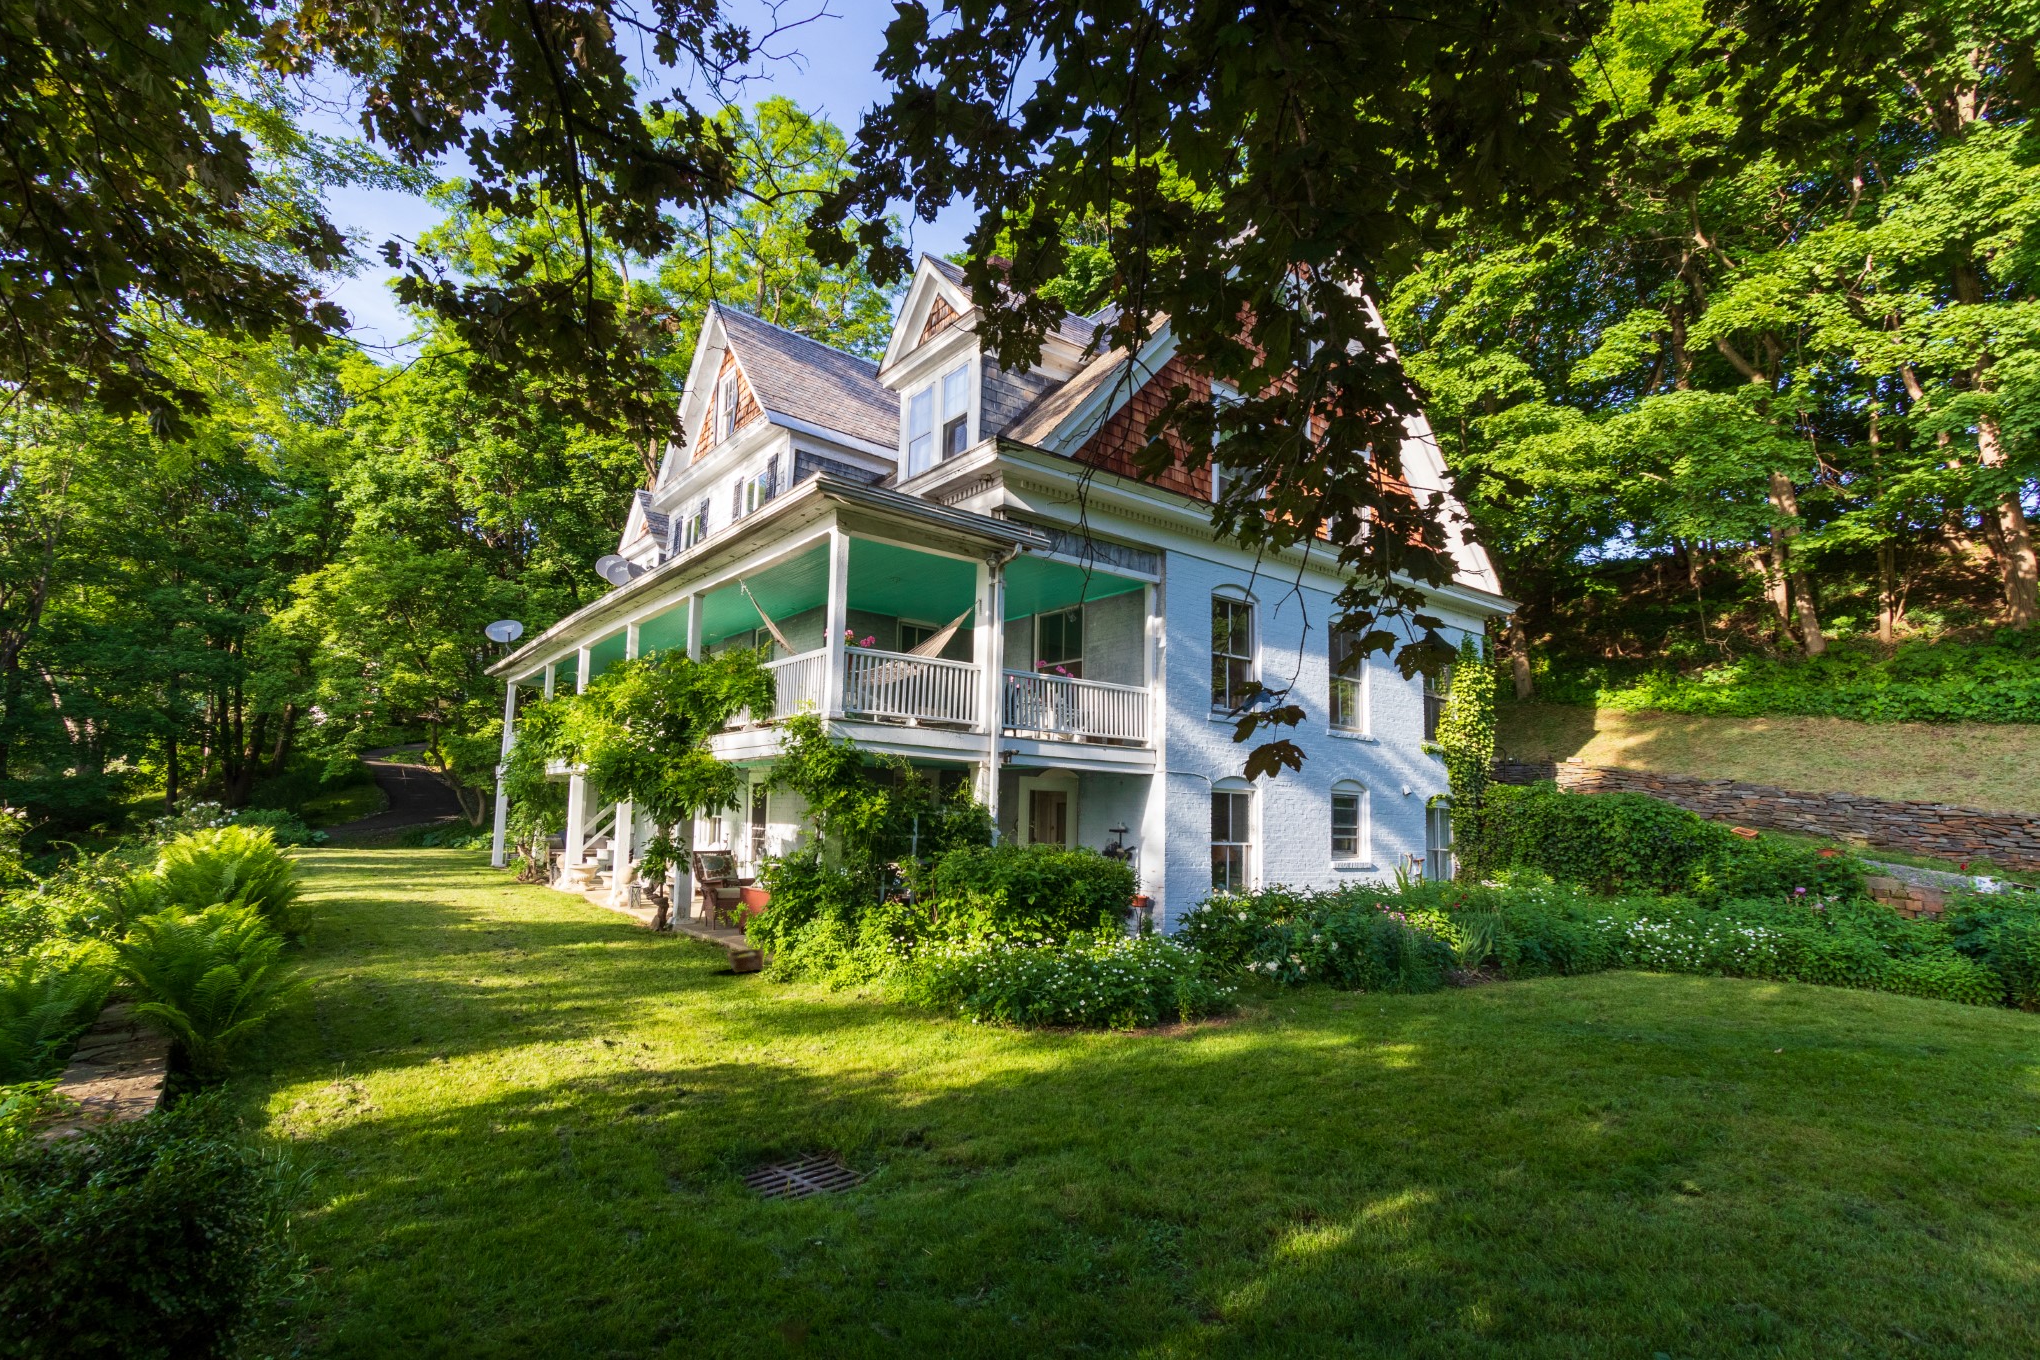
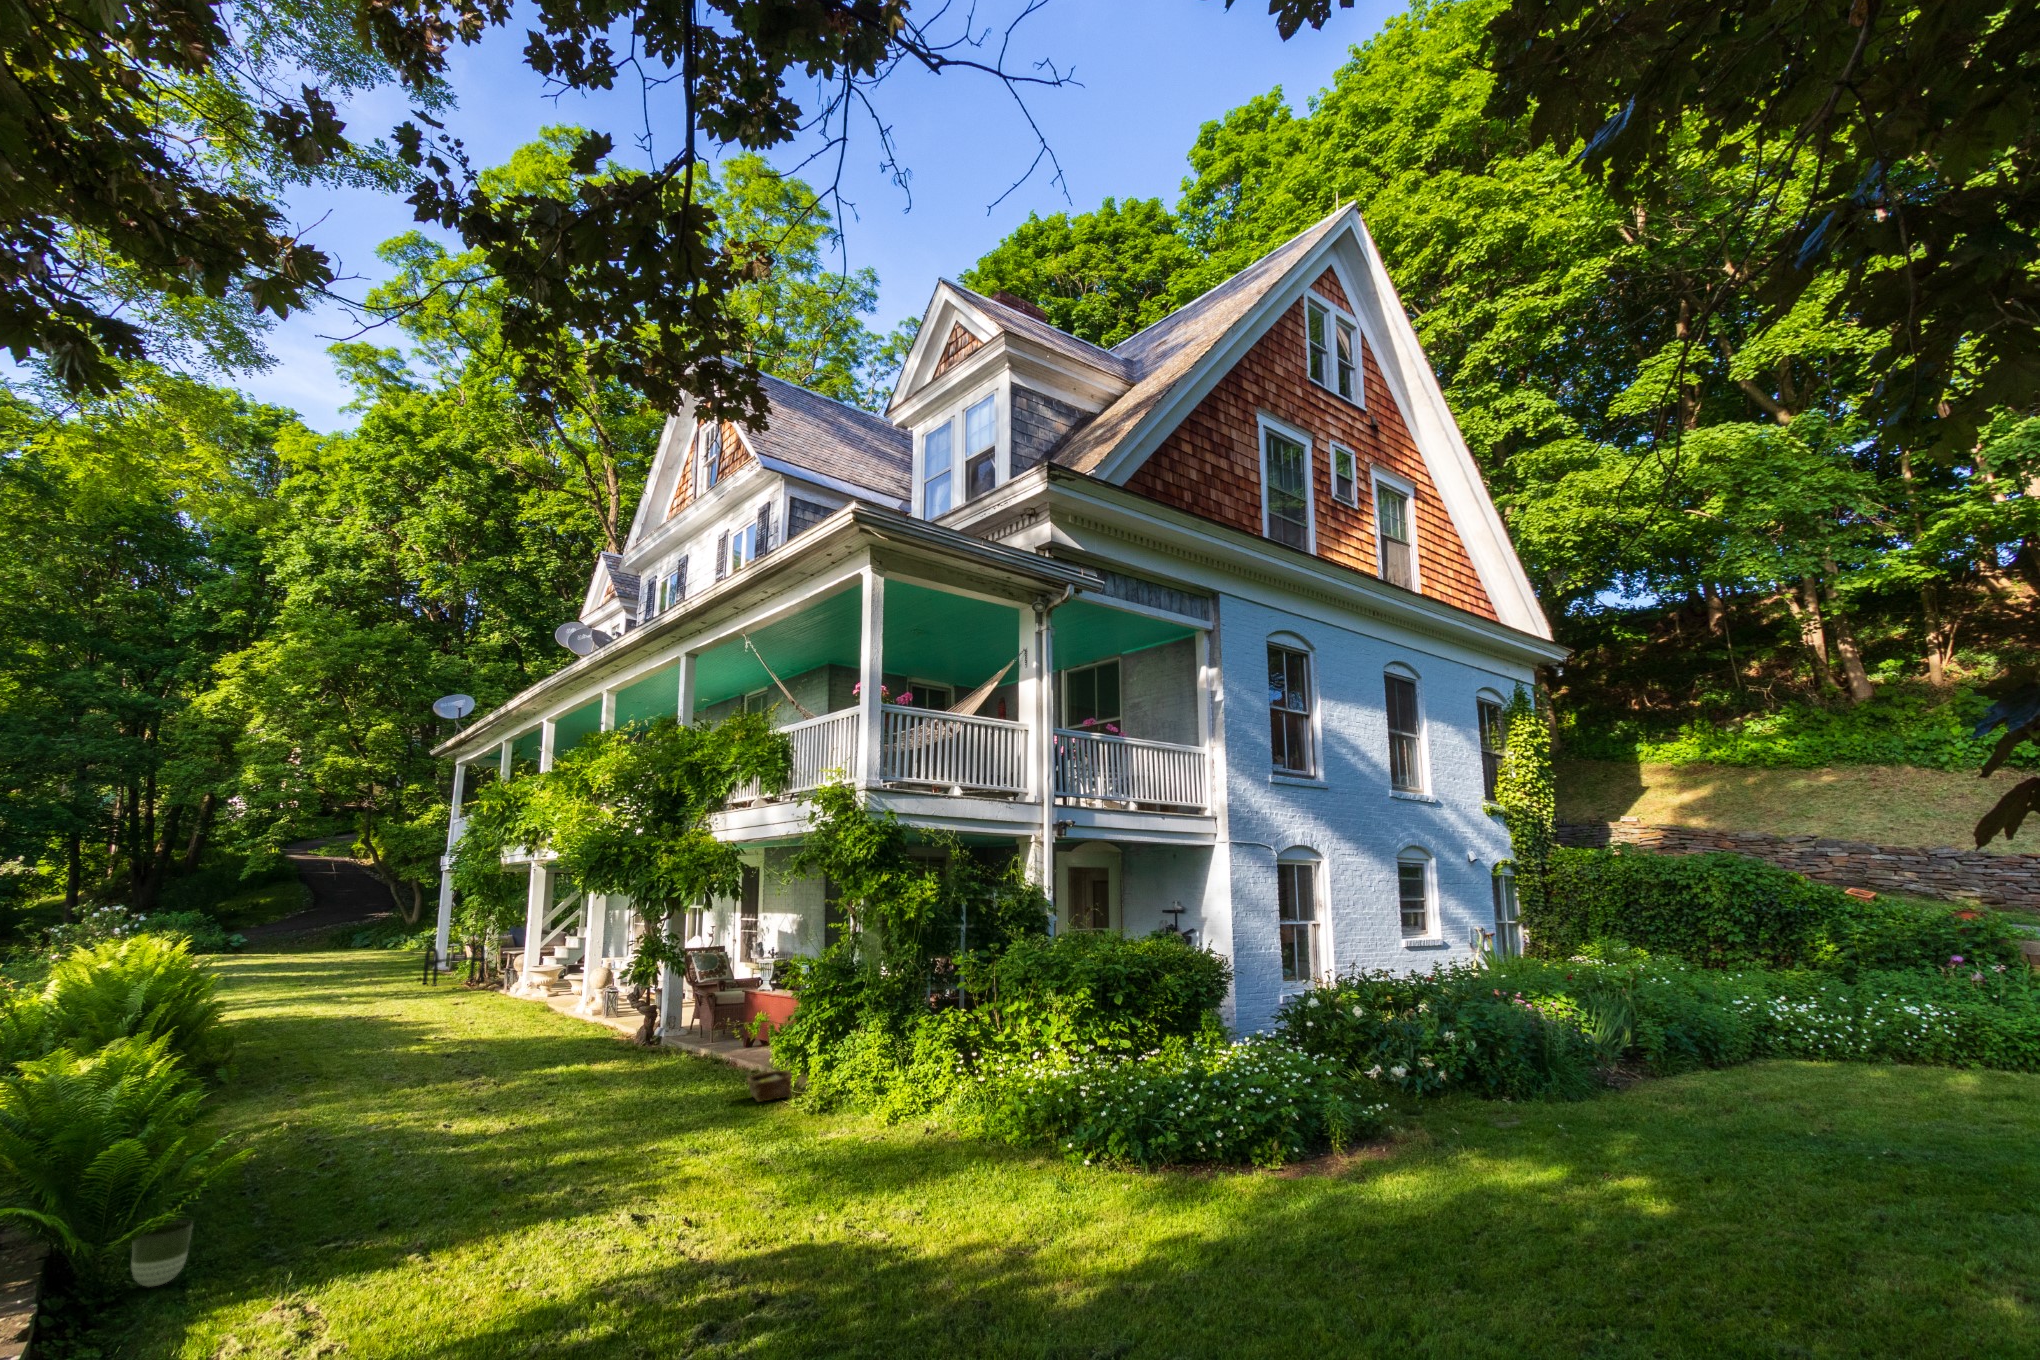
bench: none [477,842,531,877] -> present [423,944,485,986]
planter: none [250,1027,292,1071] -> present [131,1220,193,1287]

